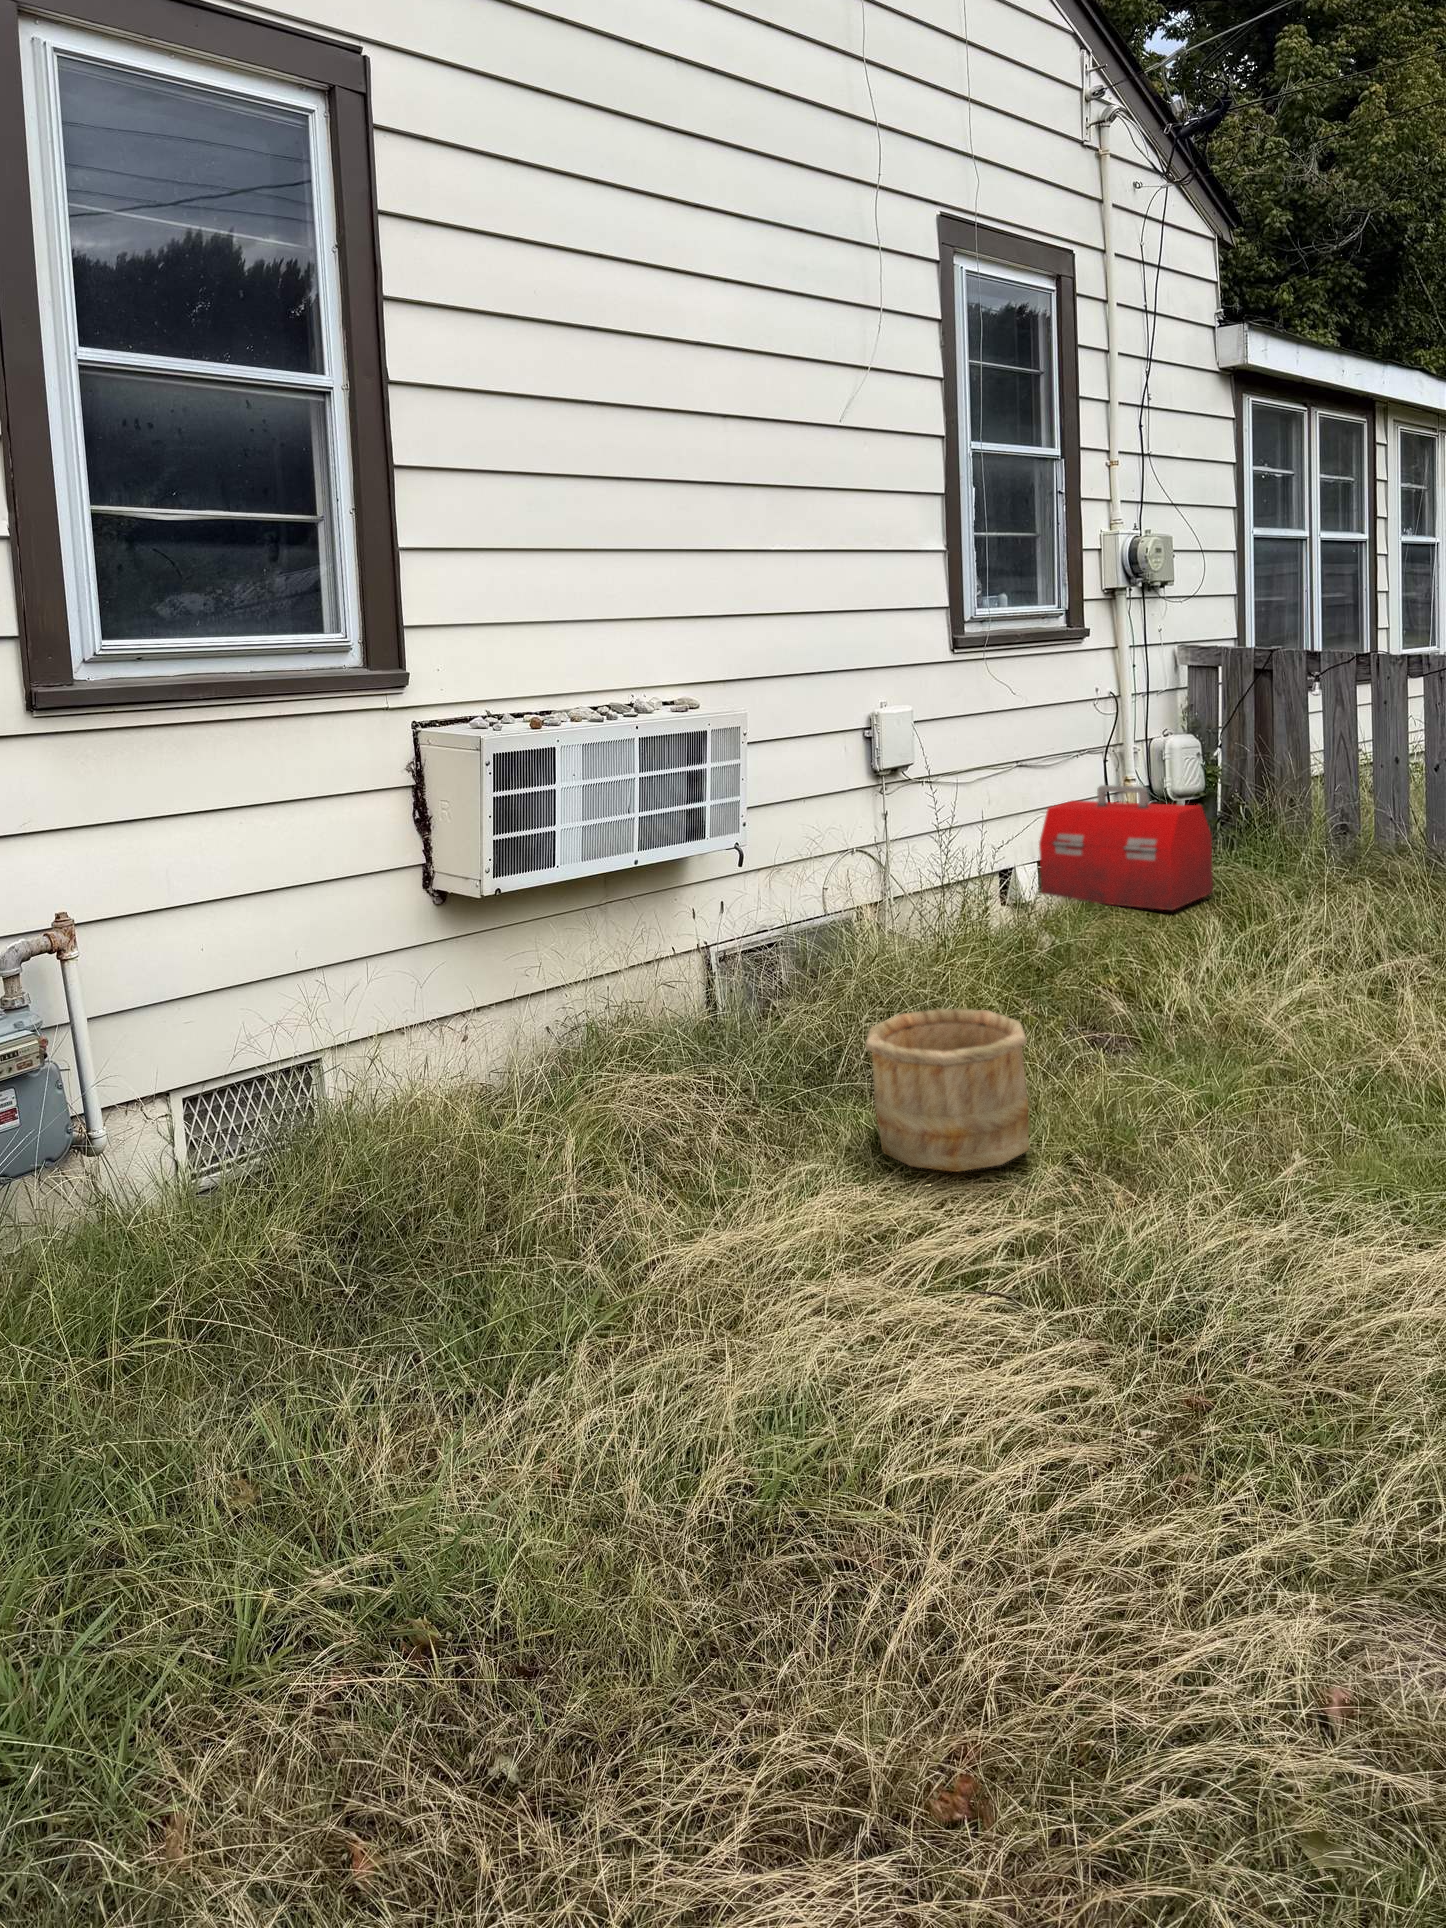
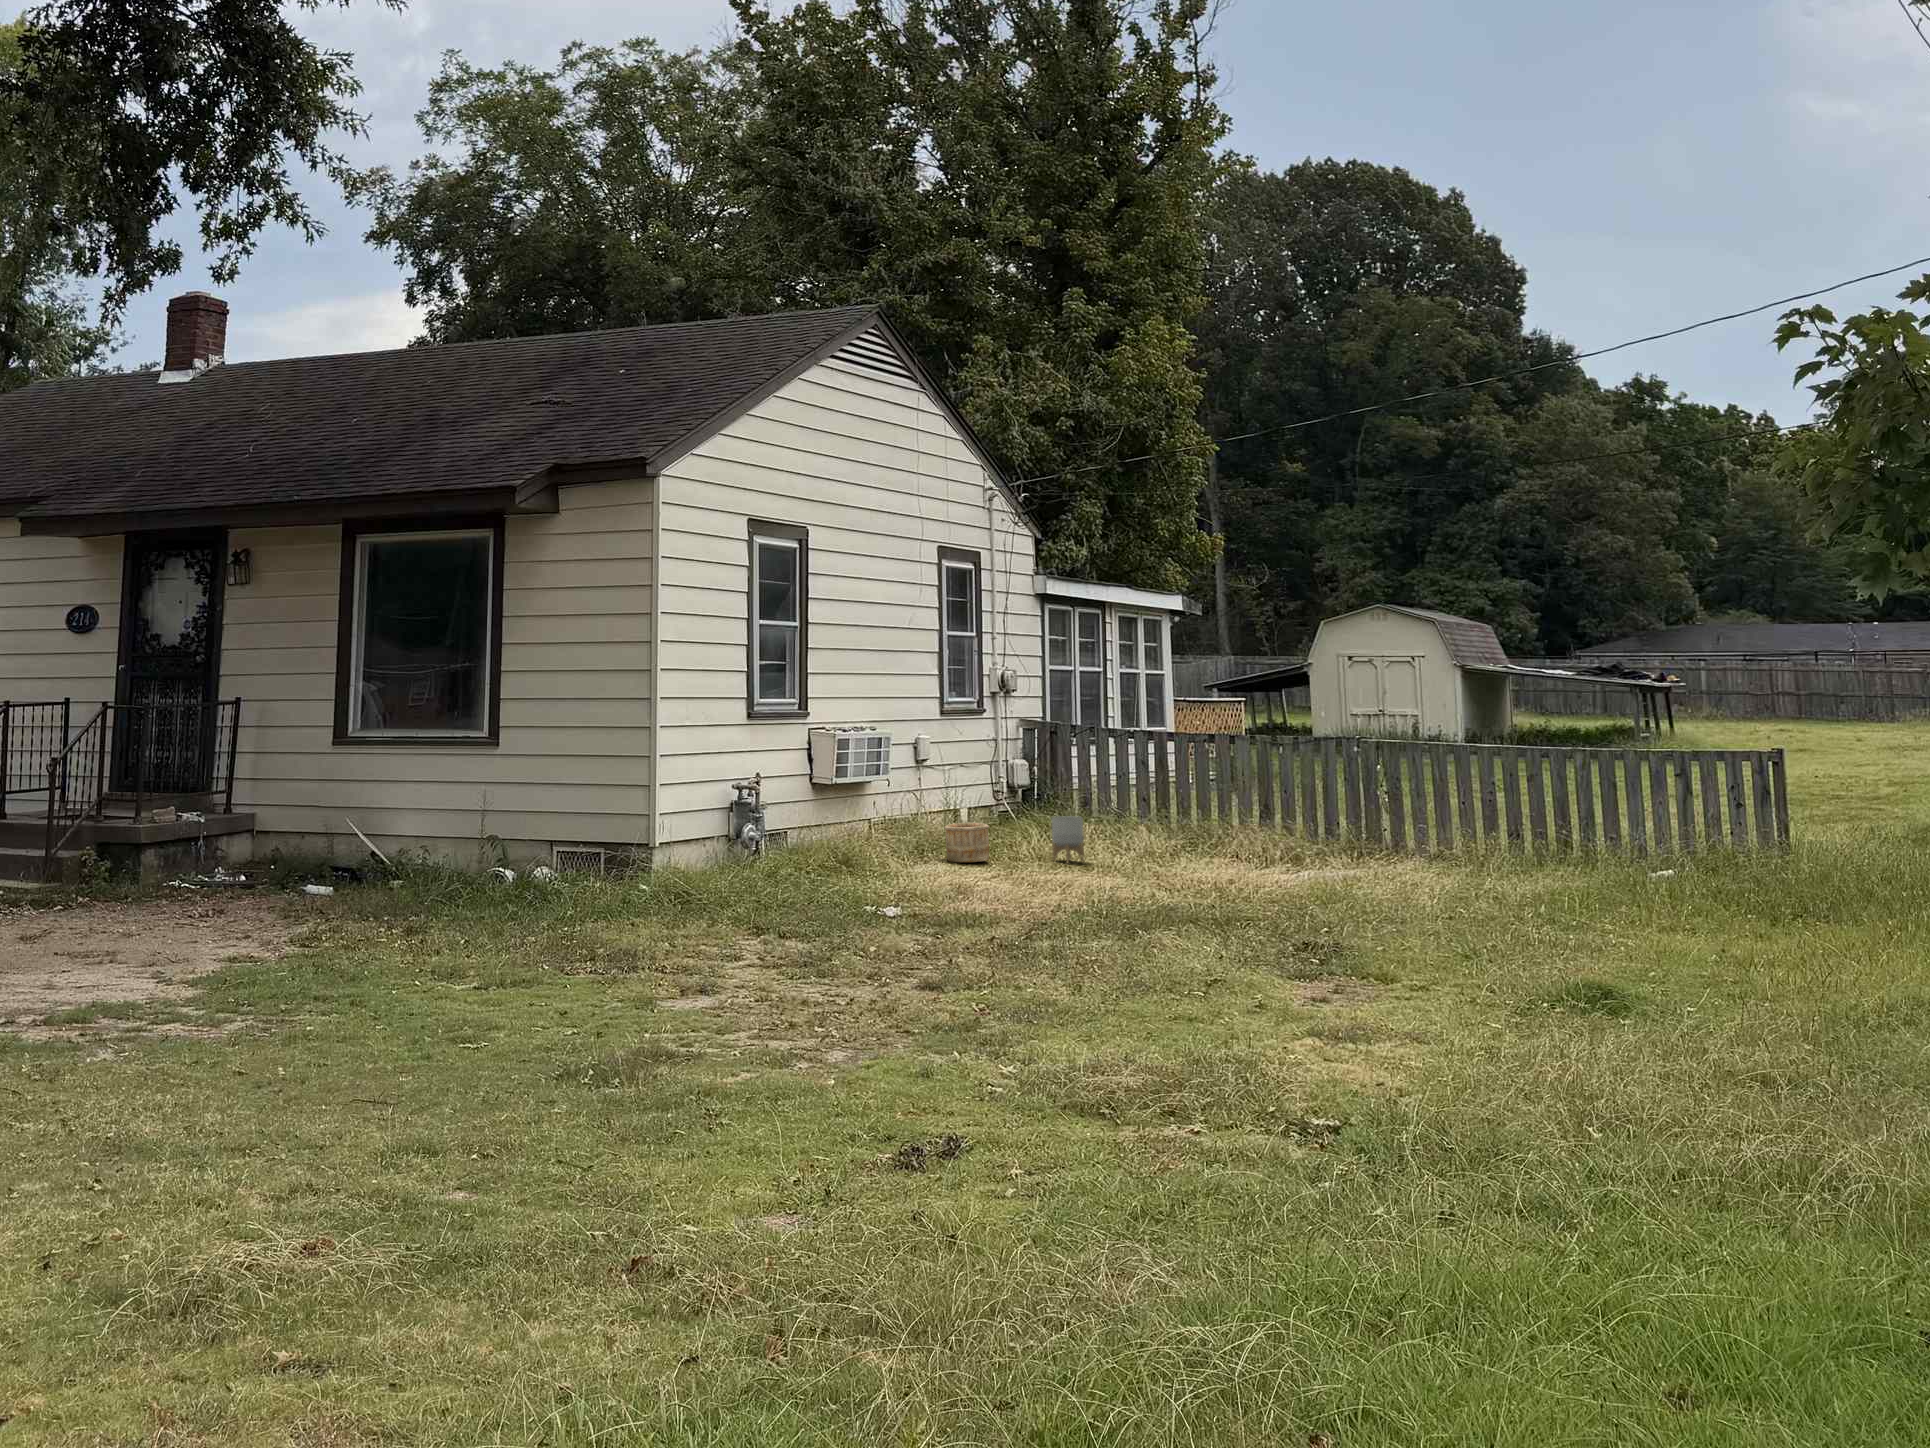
toolbox: present [1039,785,1213,910] -> none [967,776,1034,826]
planter: none [1270,959,1393,1133] -> present [1052,816,1084,863]

